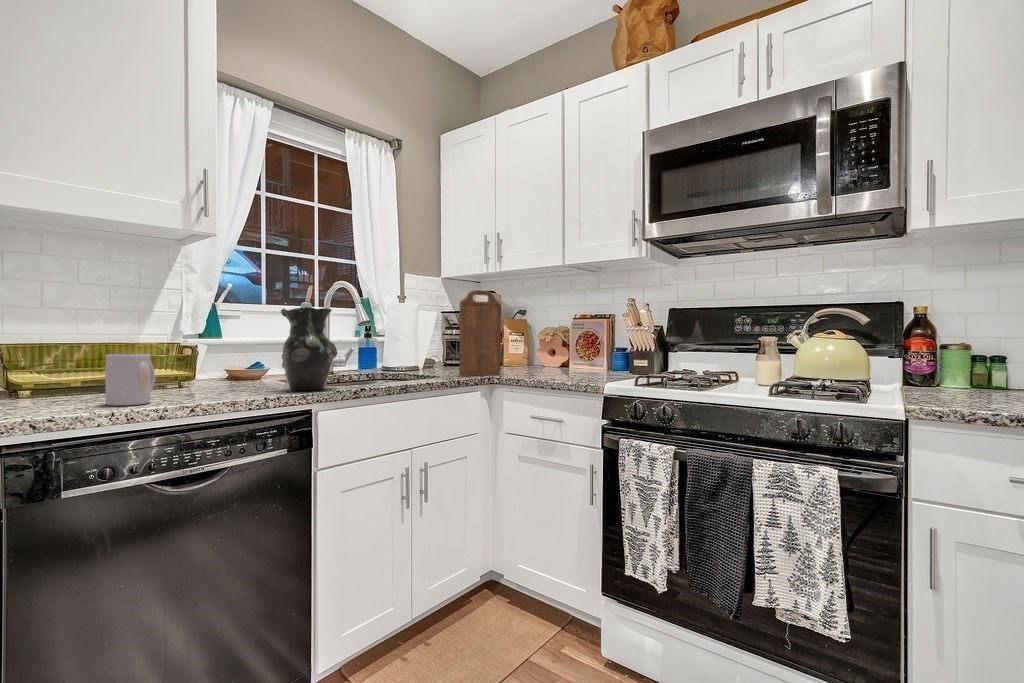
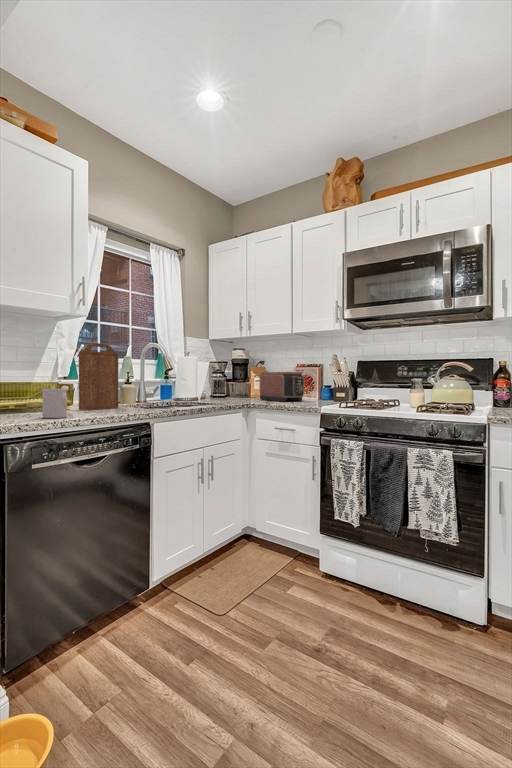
cutting board: present [459,290,501,376] -> present [79,343,118,410]
vase: present [281,307,337,390] -> none [131,361,164,411]
toaster: none [514,326,583,373] -> present [260,372,304,402]

